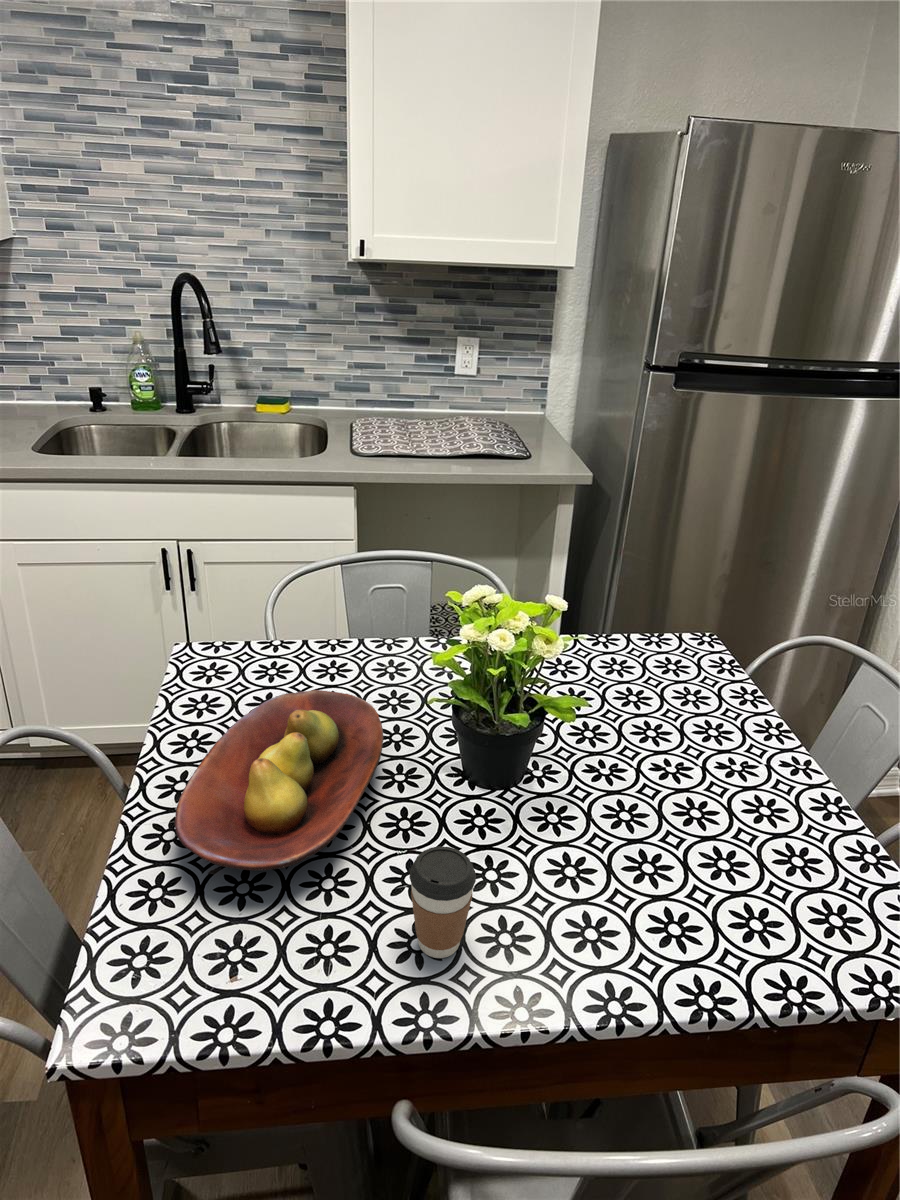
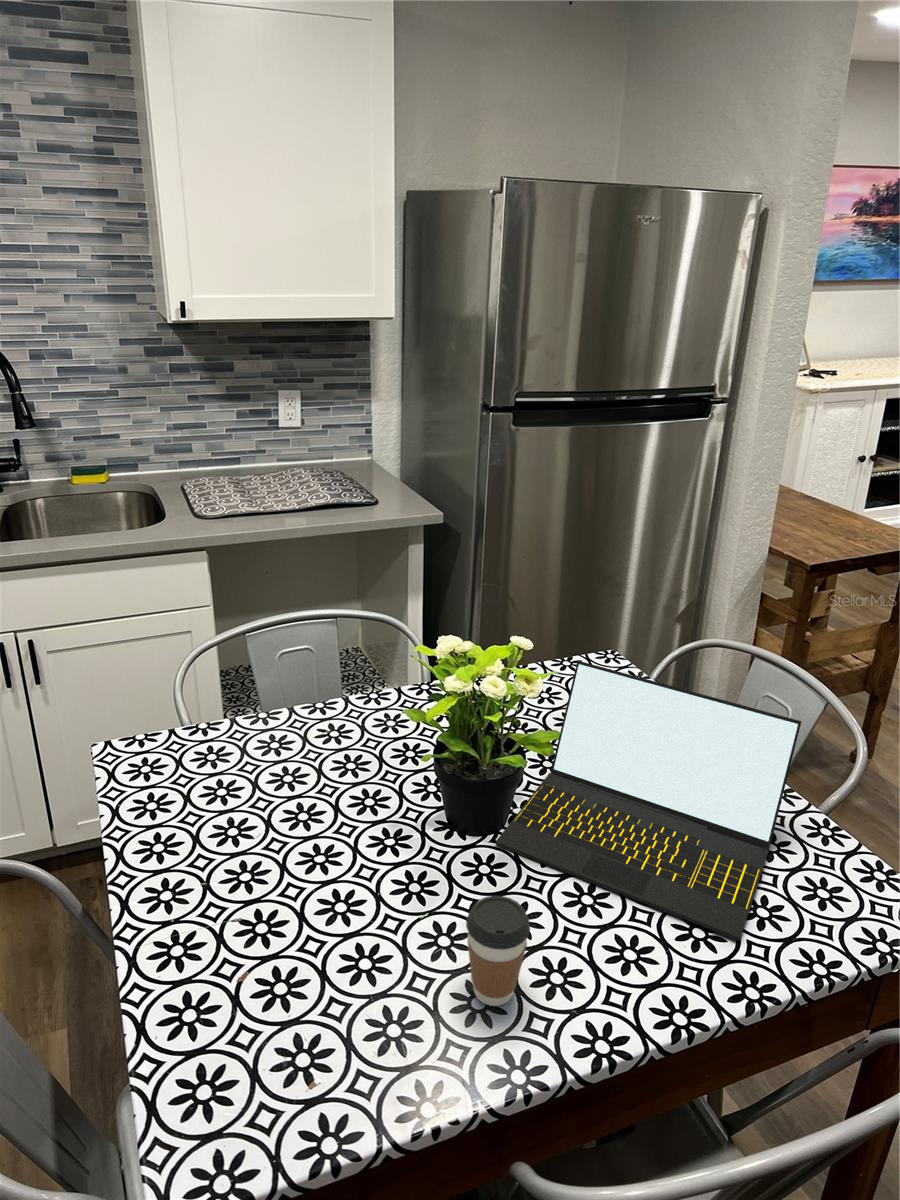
laptop: none [508,636,875,964] -> present [496,661,801,941]
fruit bowl: present [174,690,383,871] -> none [186,766,371,971]

